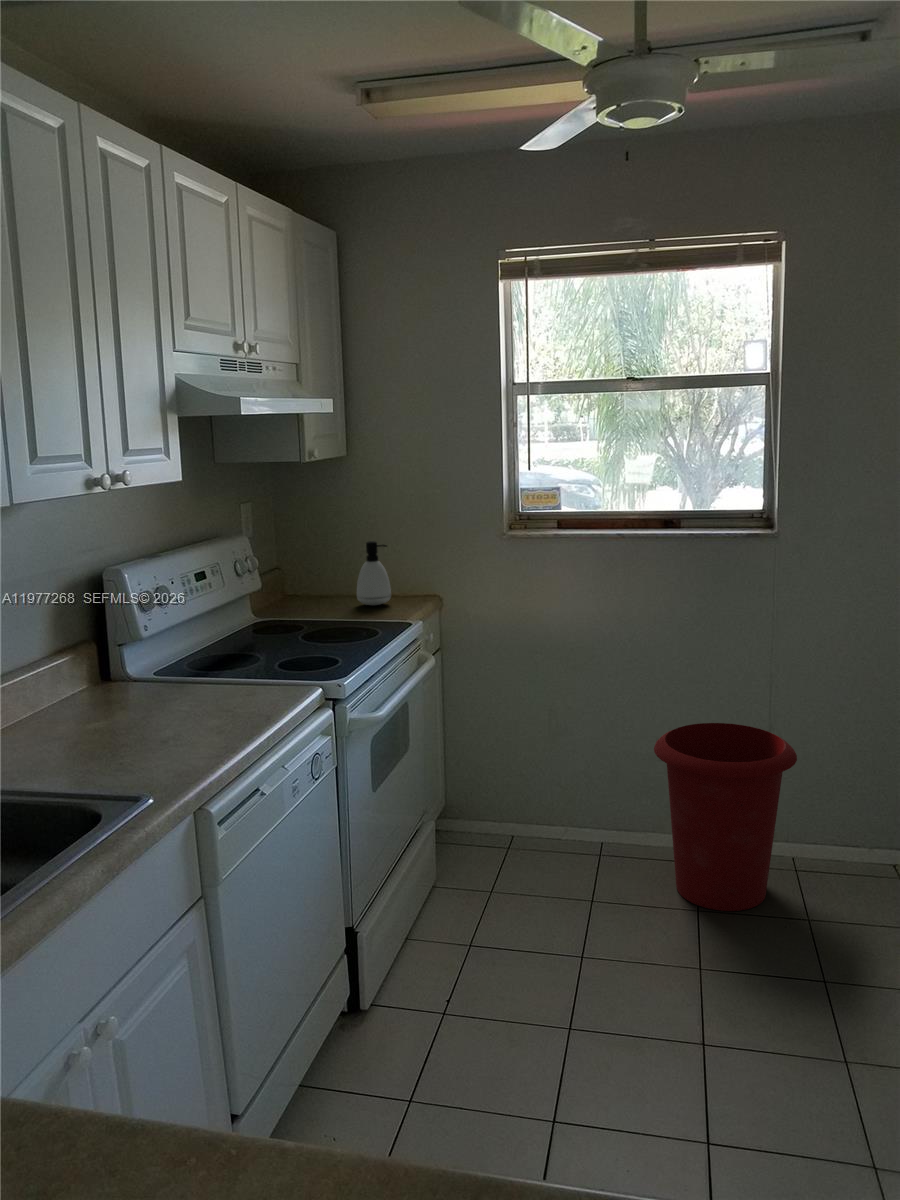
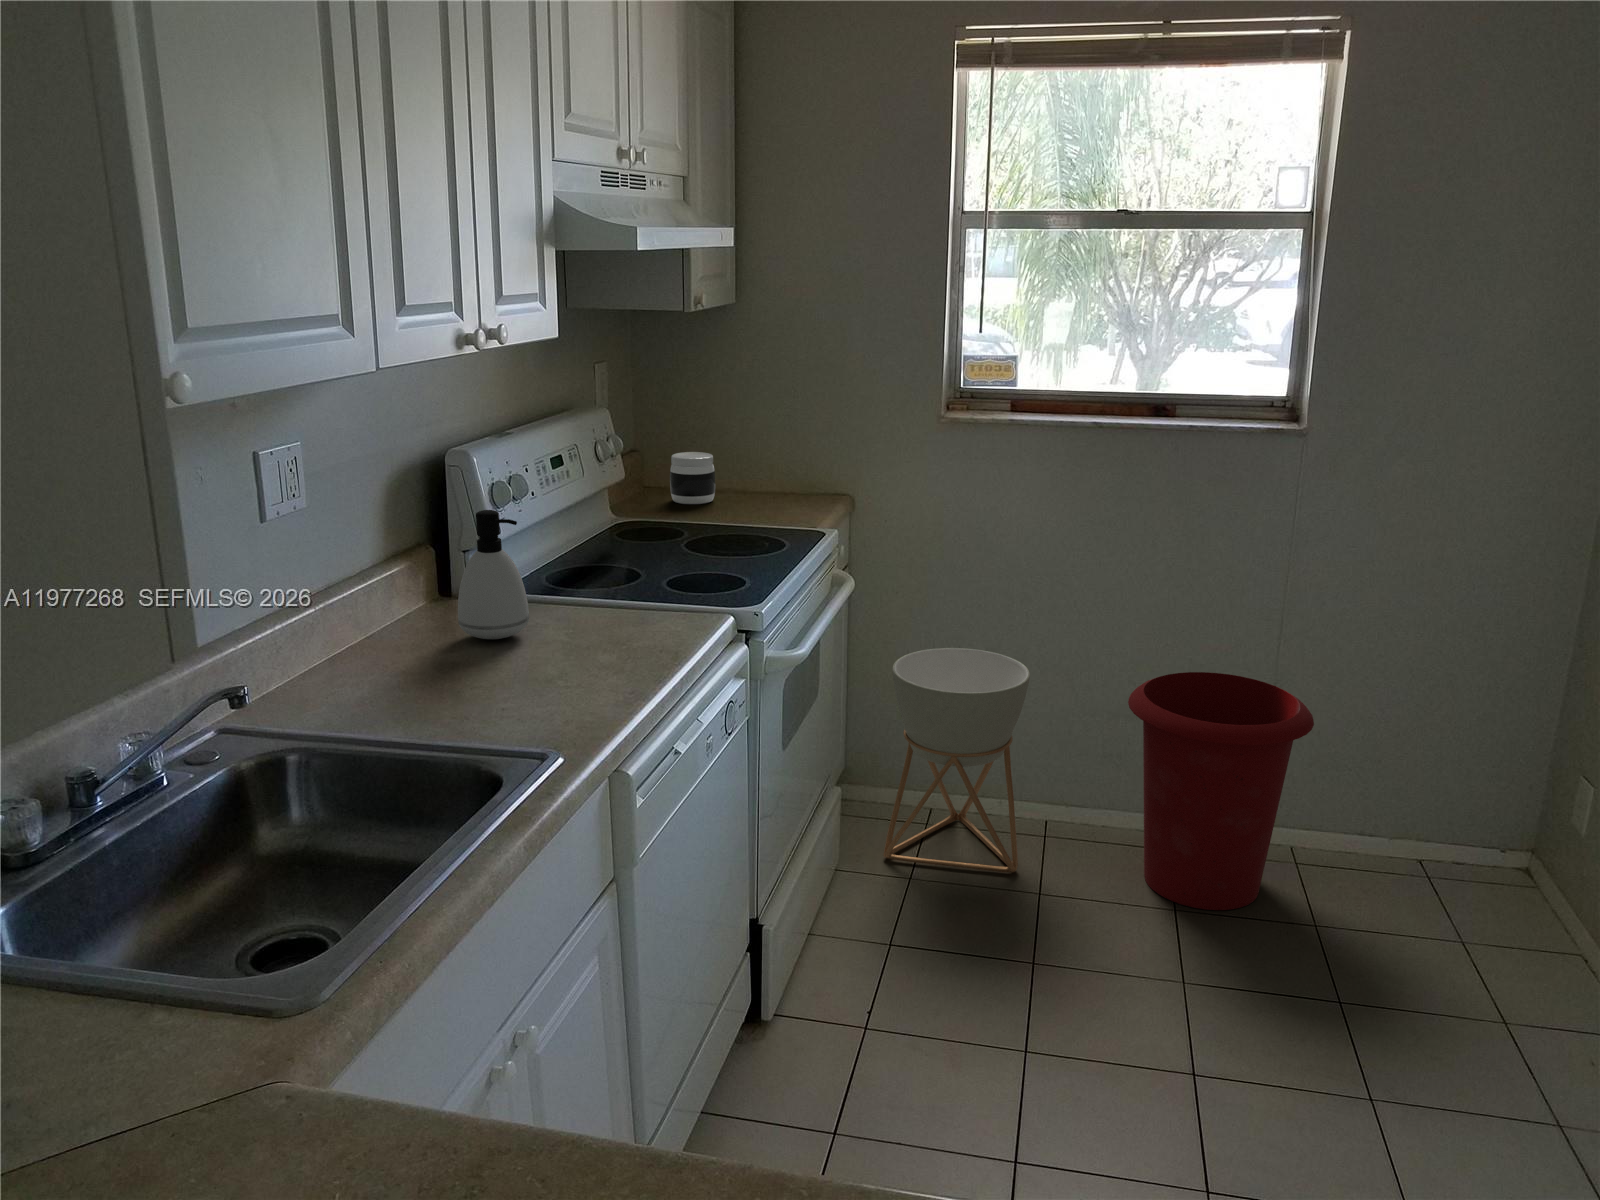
soap dispenser: present [357,541,391,605] -> present [458,510,529,639]
jar: none [301,568,335,607] -> present [670,452,715,504]
planter: none [472,711,578,886] -> present [884,648,1030,872]

